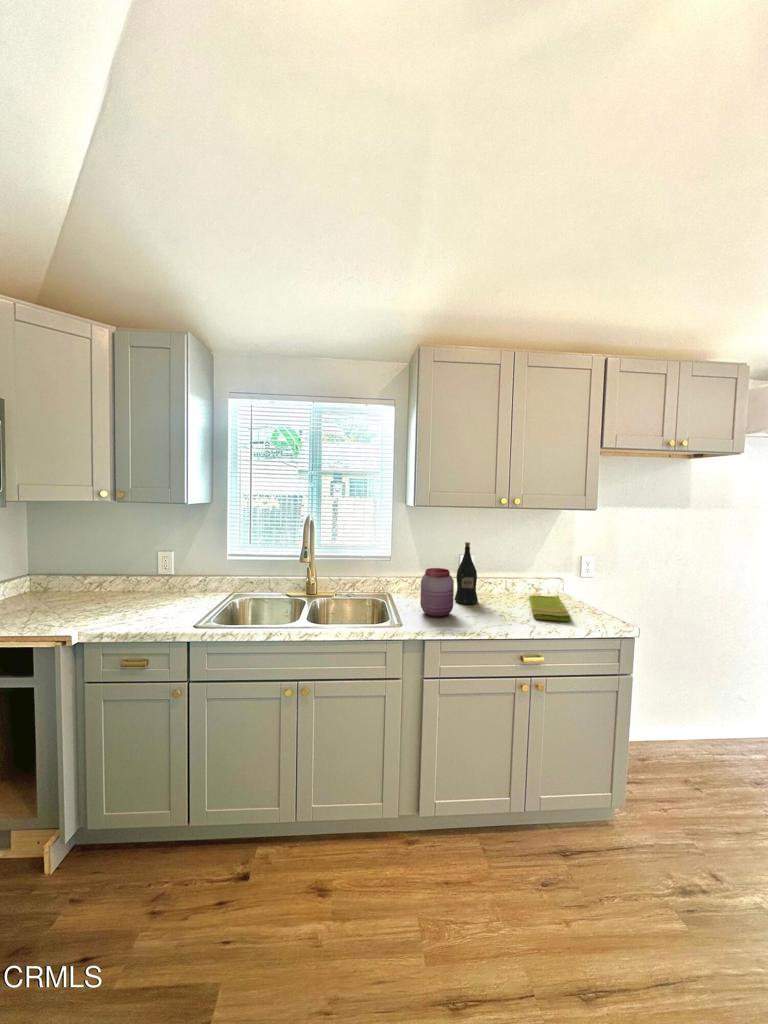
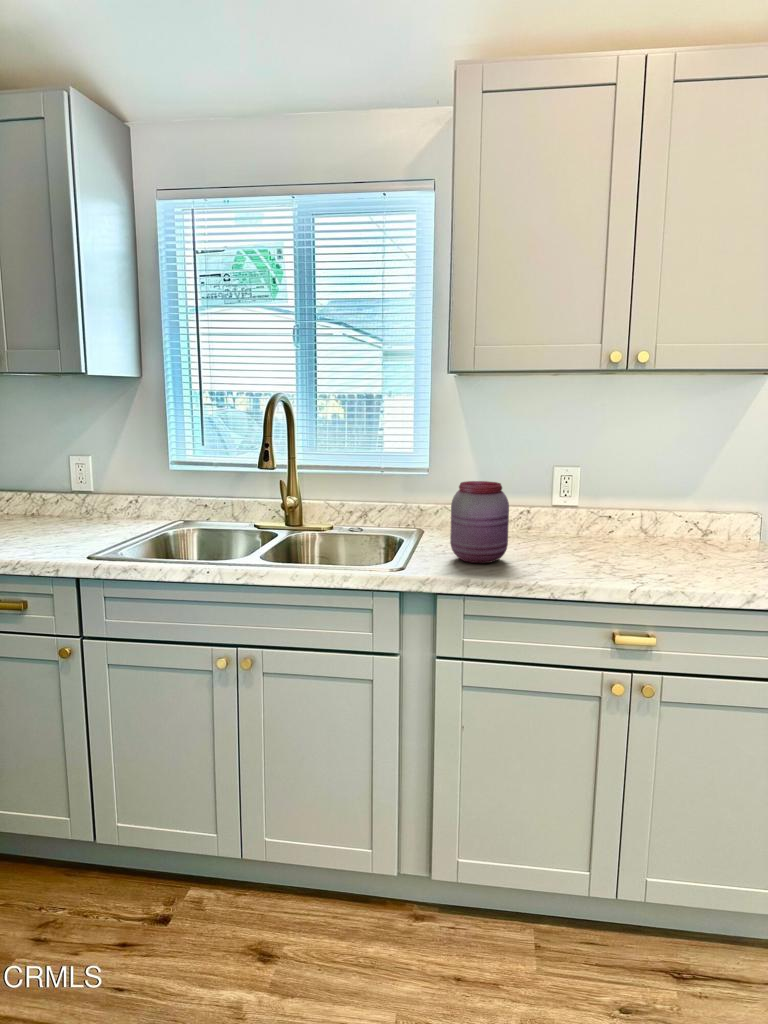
wine bottle: present [455,542,478,604] -> none [527,441,569,551]
dish towel: present [529,595,571,622] -> none [652,543,732,581]

